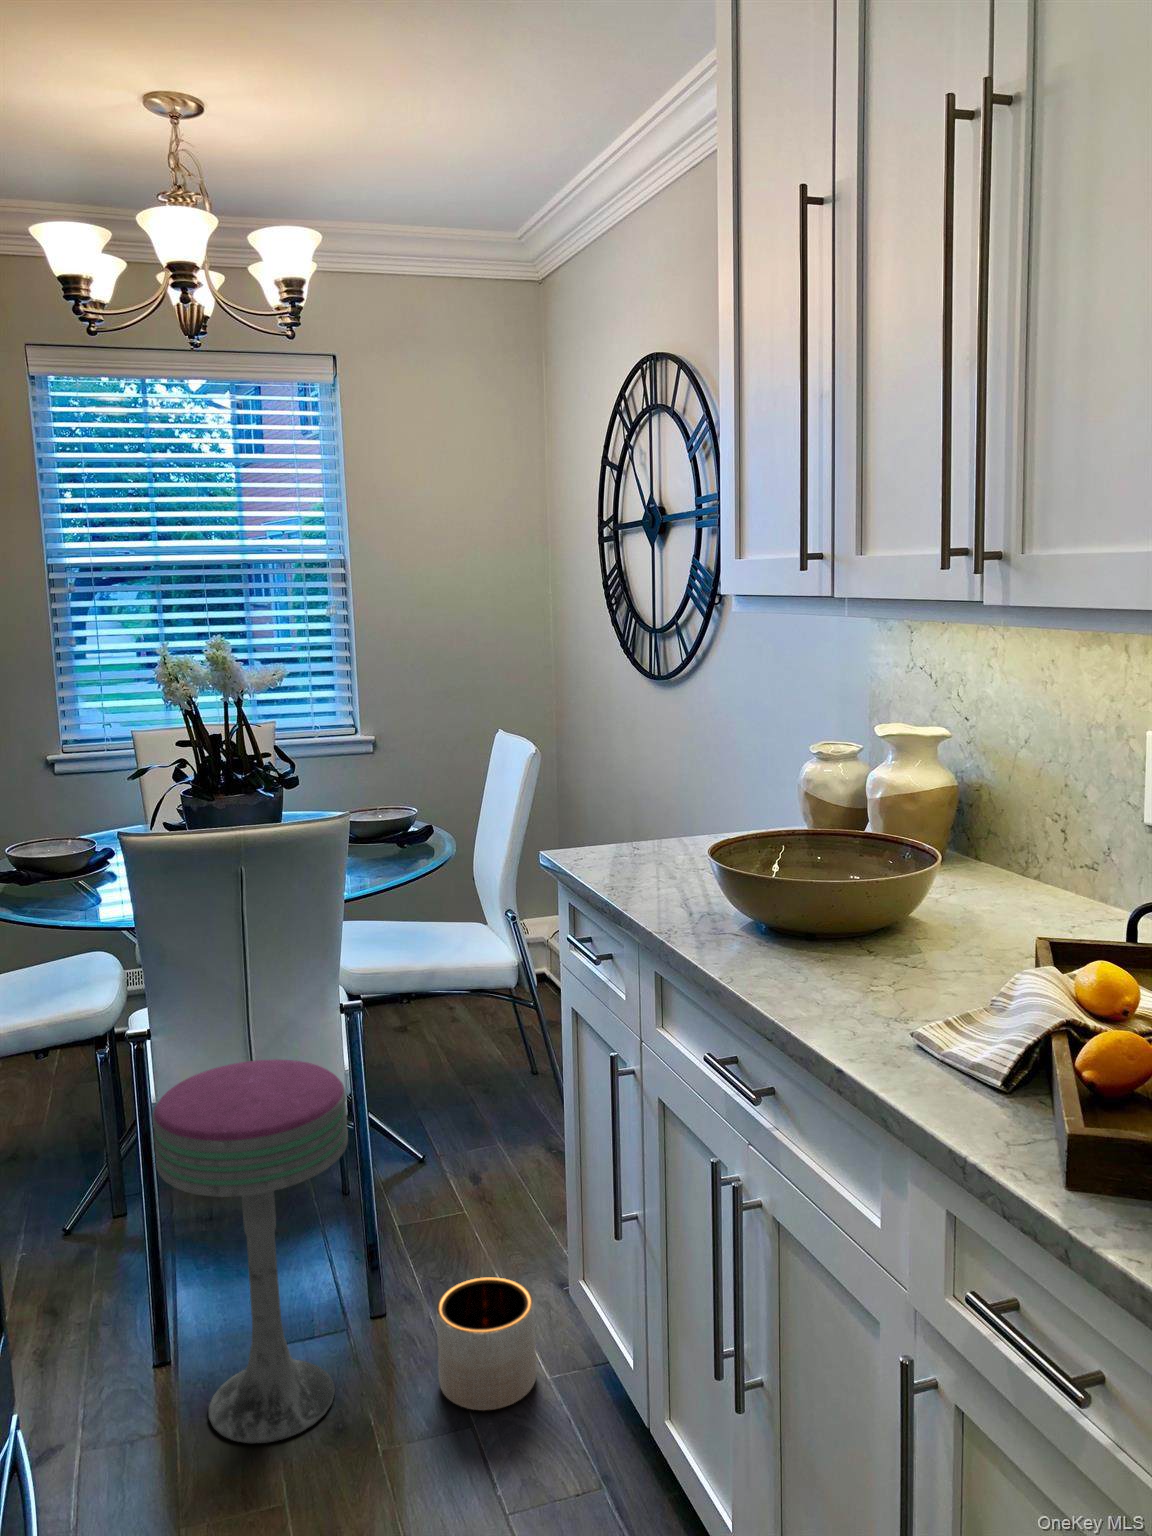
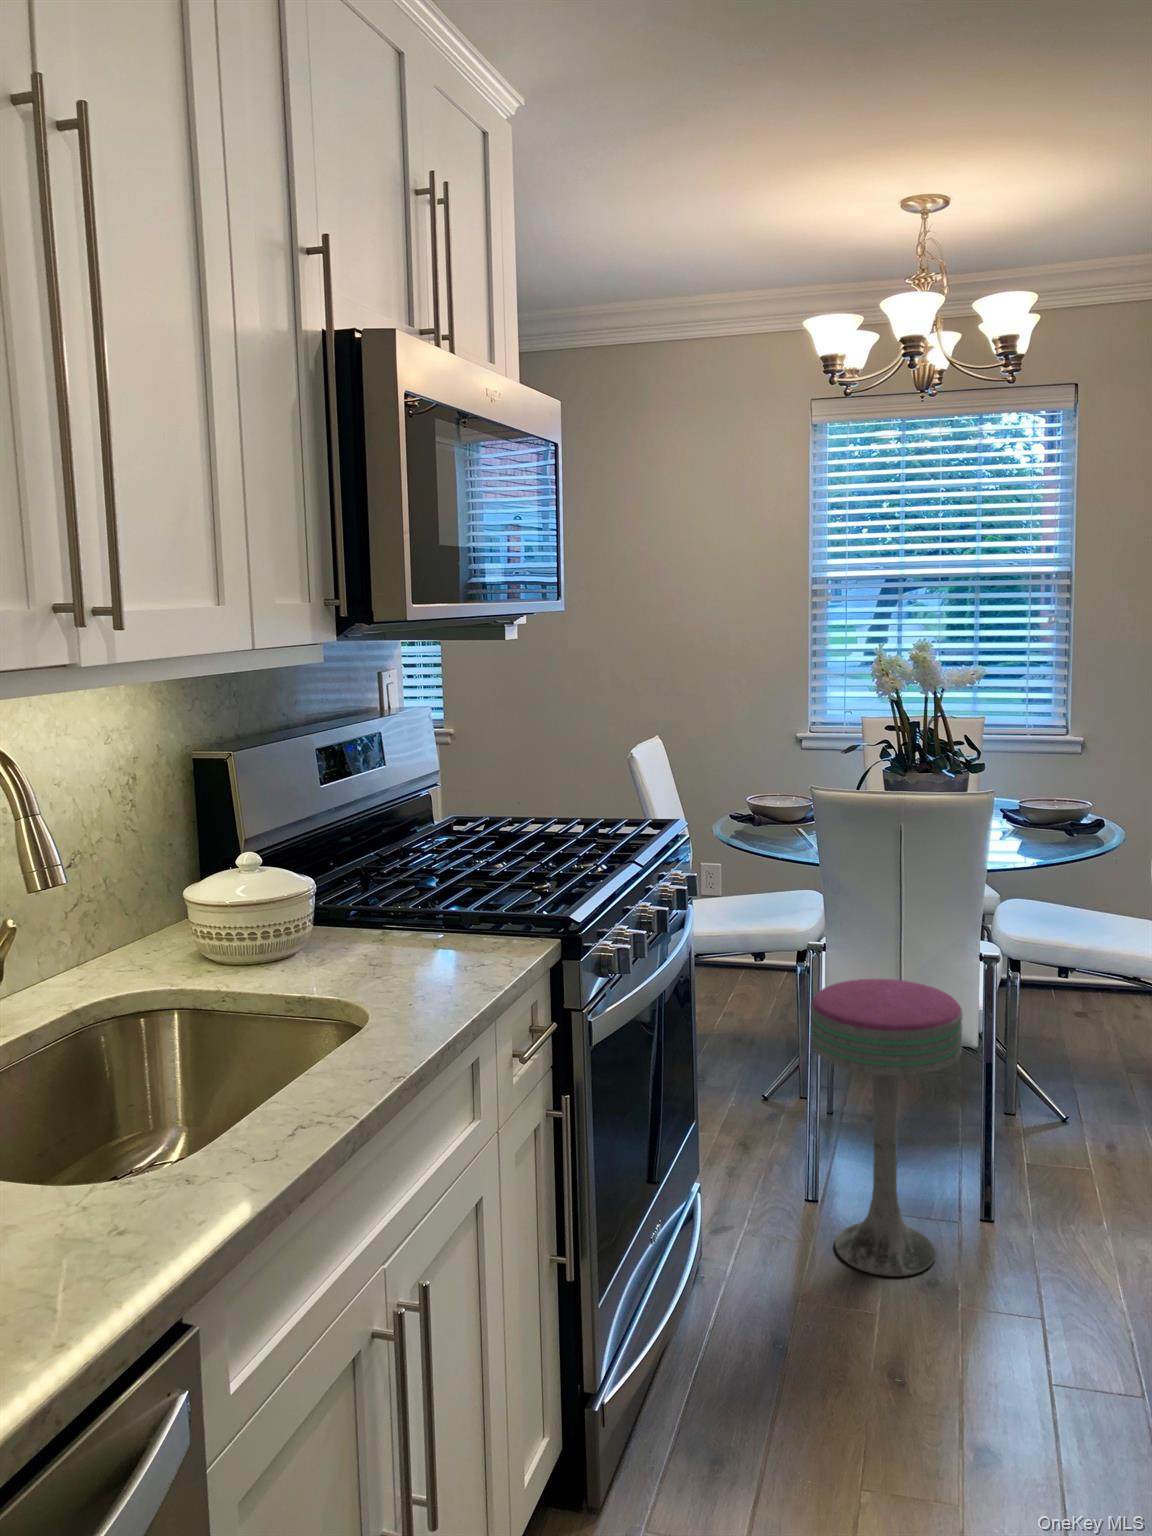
planter: present [437,1277,537,1411] -> none [1023,1205,1116,1317]

